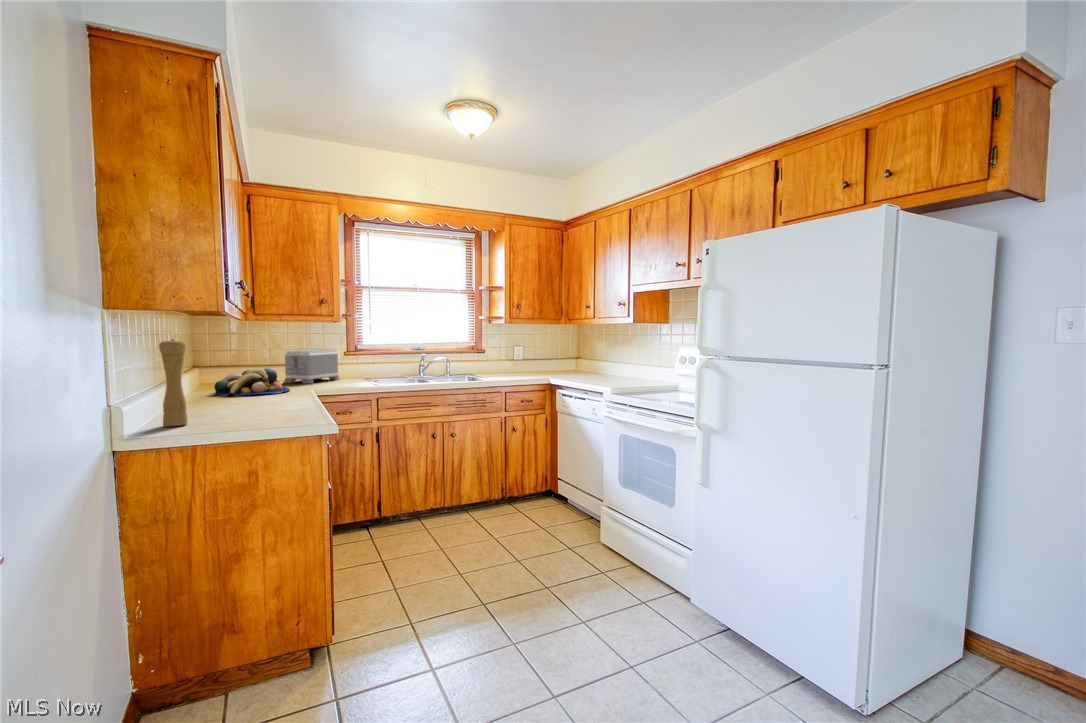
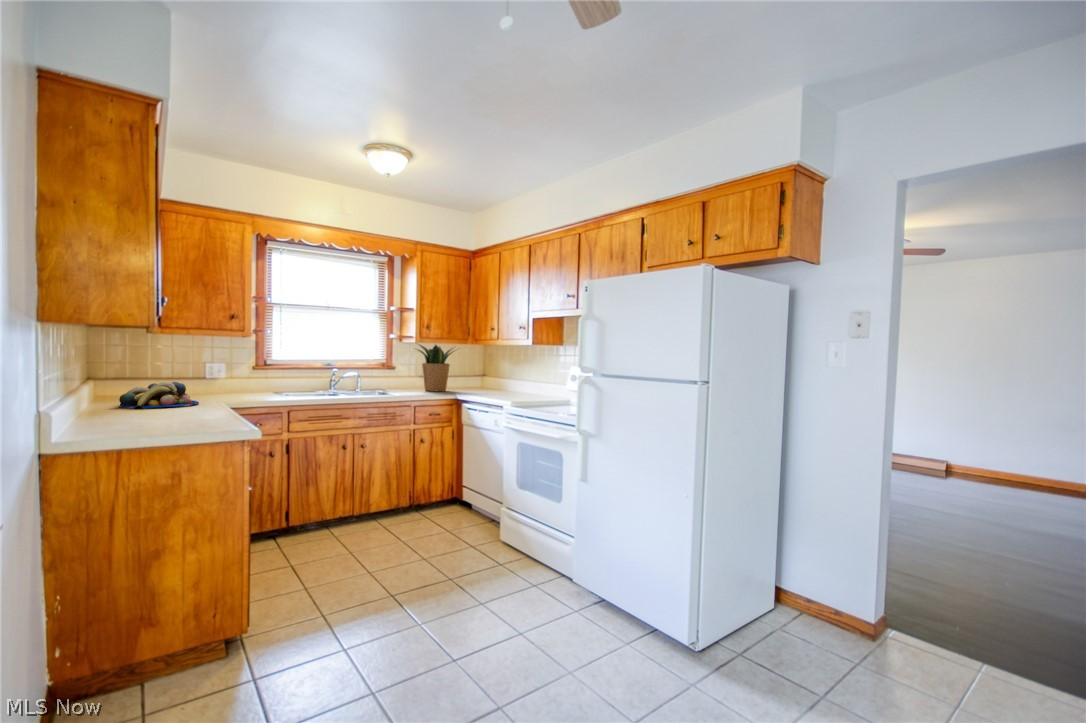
potted plant: none [503,324,553,376] -> present [417,345,452,391]
pepper mill: present [159,339,188,426] -> none [84,353,111,434]
toaster: present [284,349,339,384] -> none [188,364,248,398]

